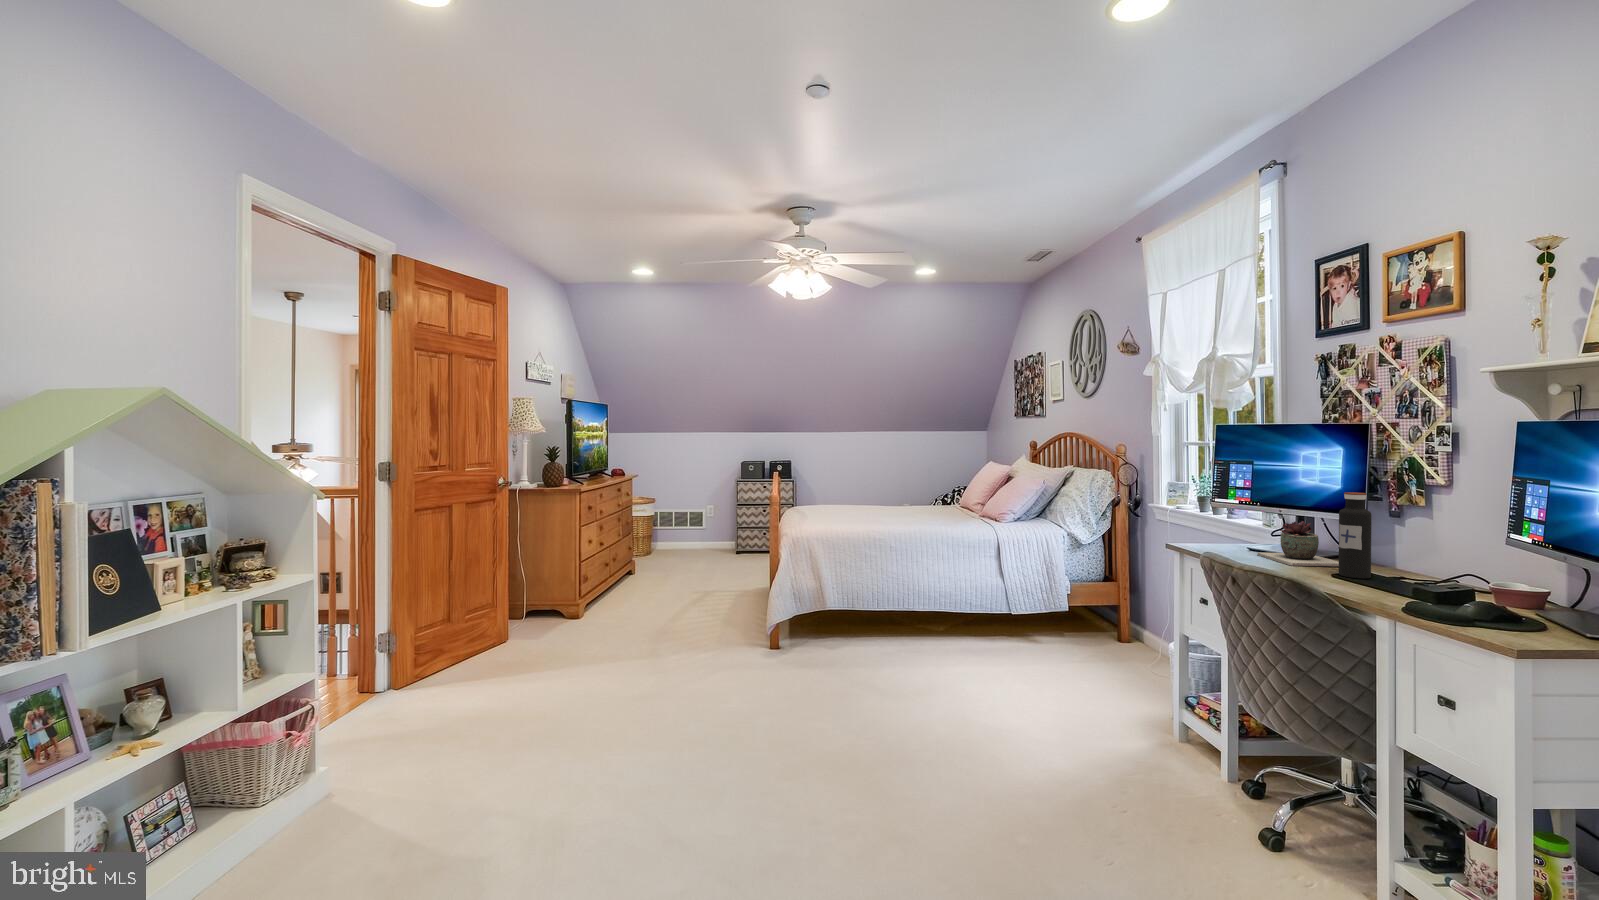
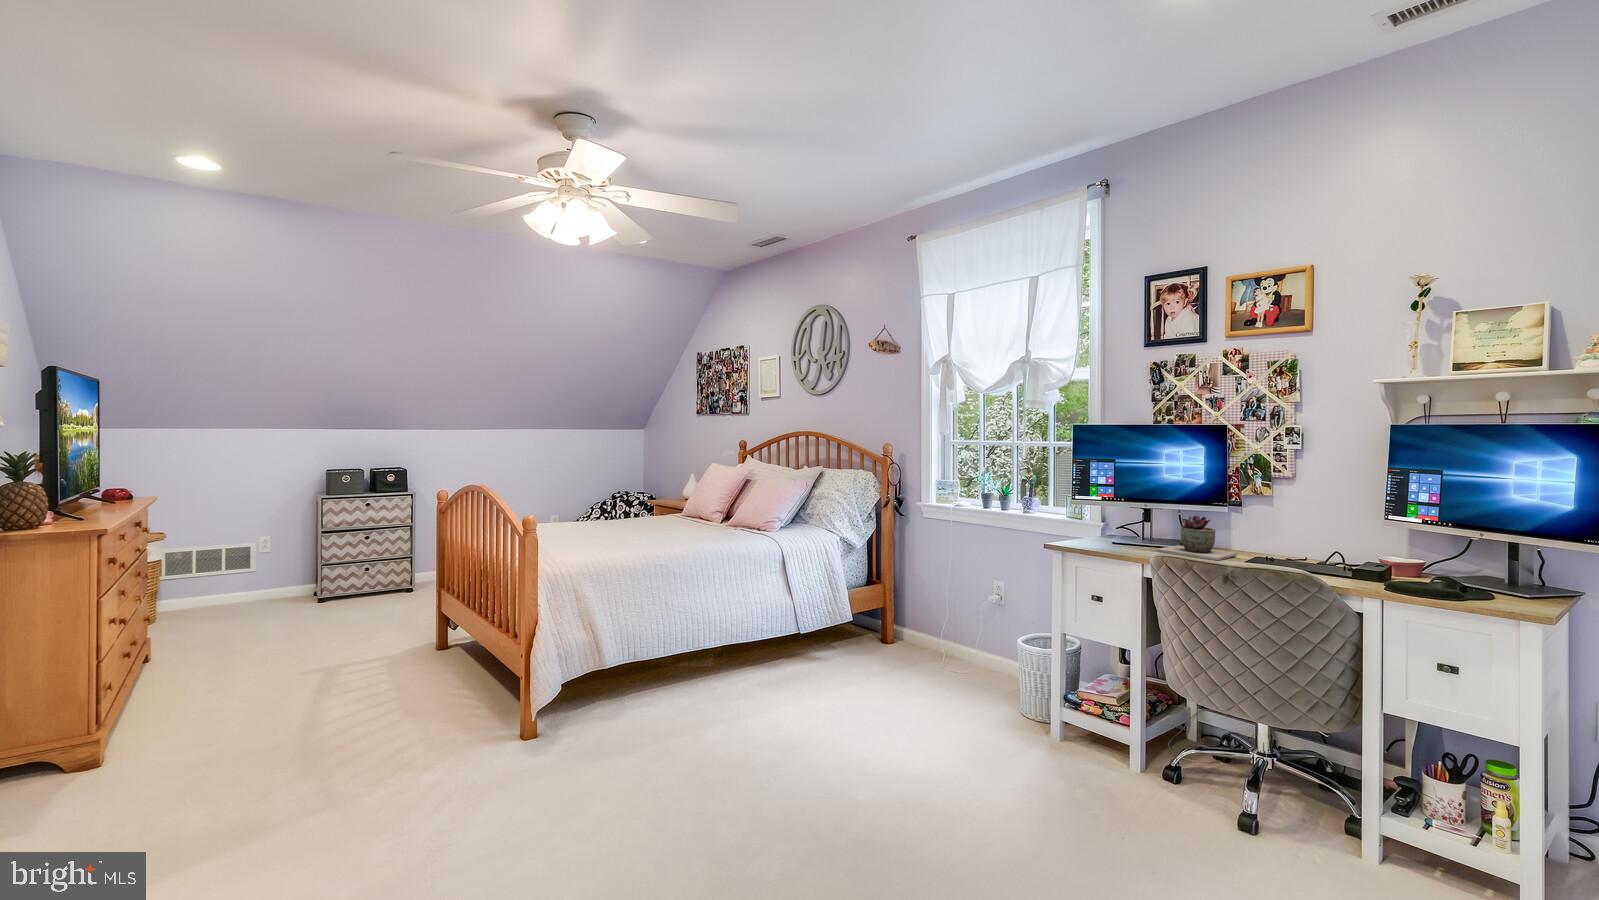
water bottle: present [1339,492,1371,578] -> none [1267,487,1298,568]

